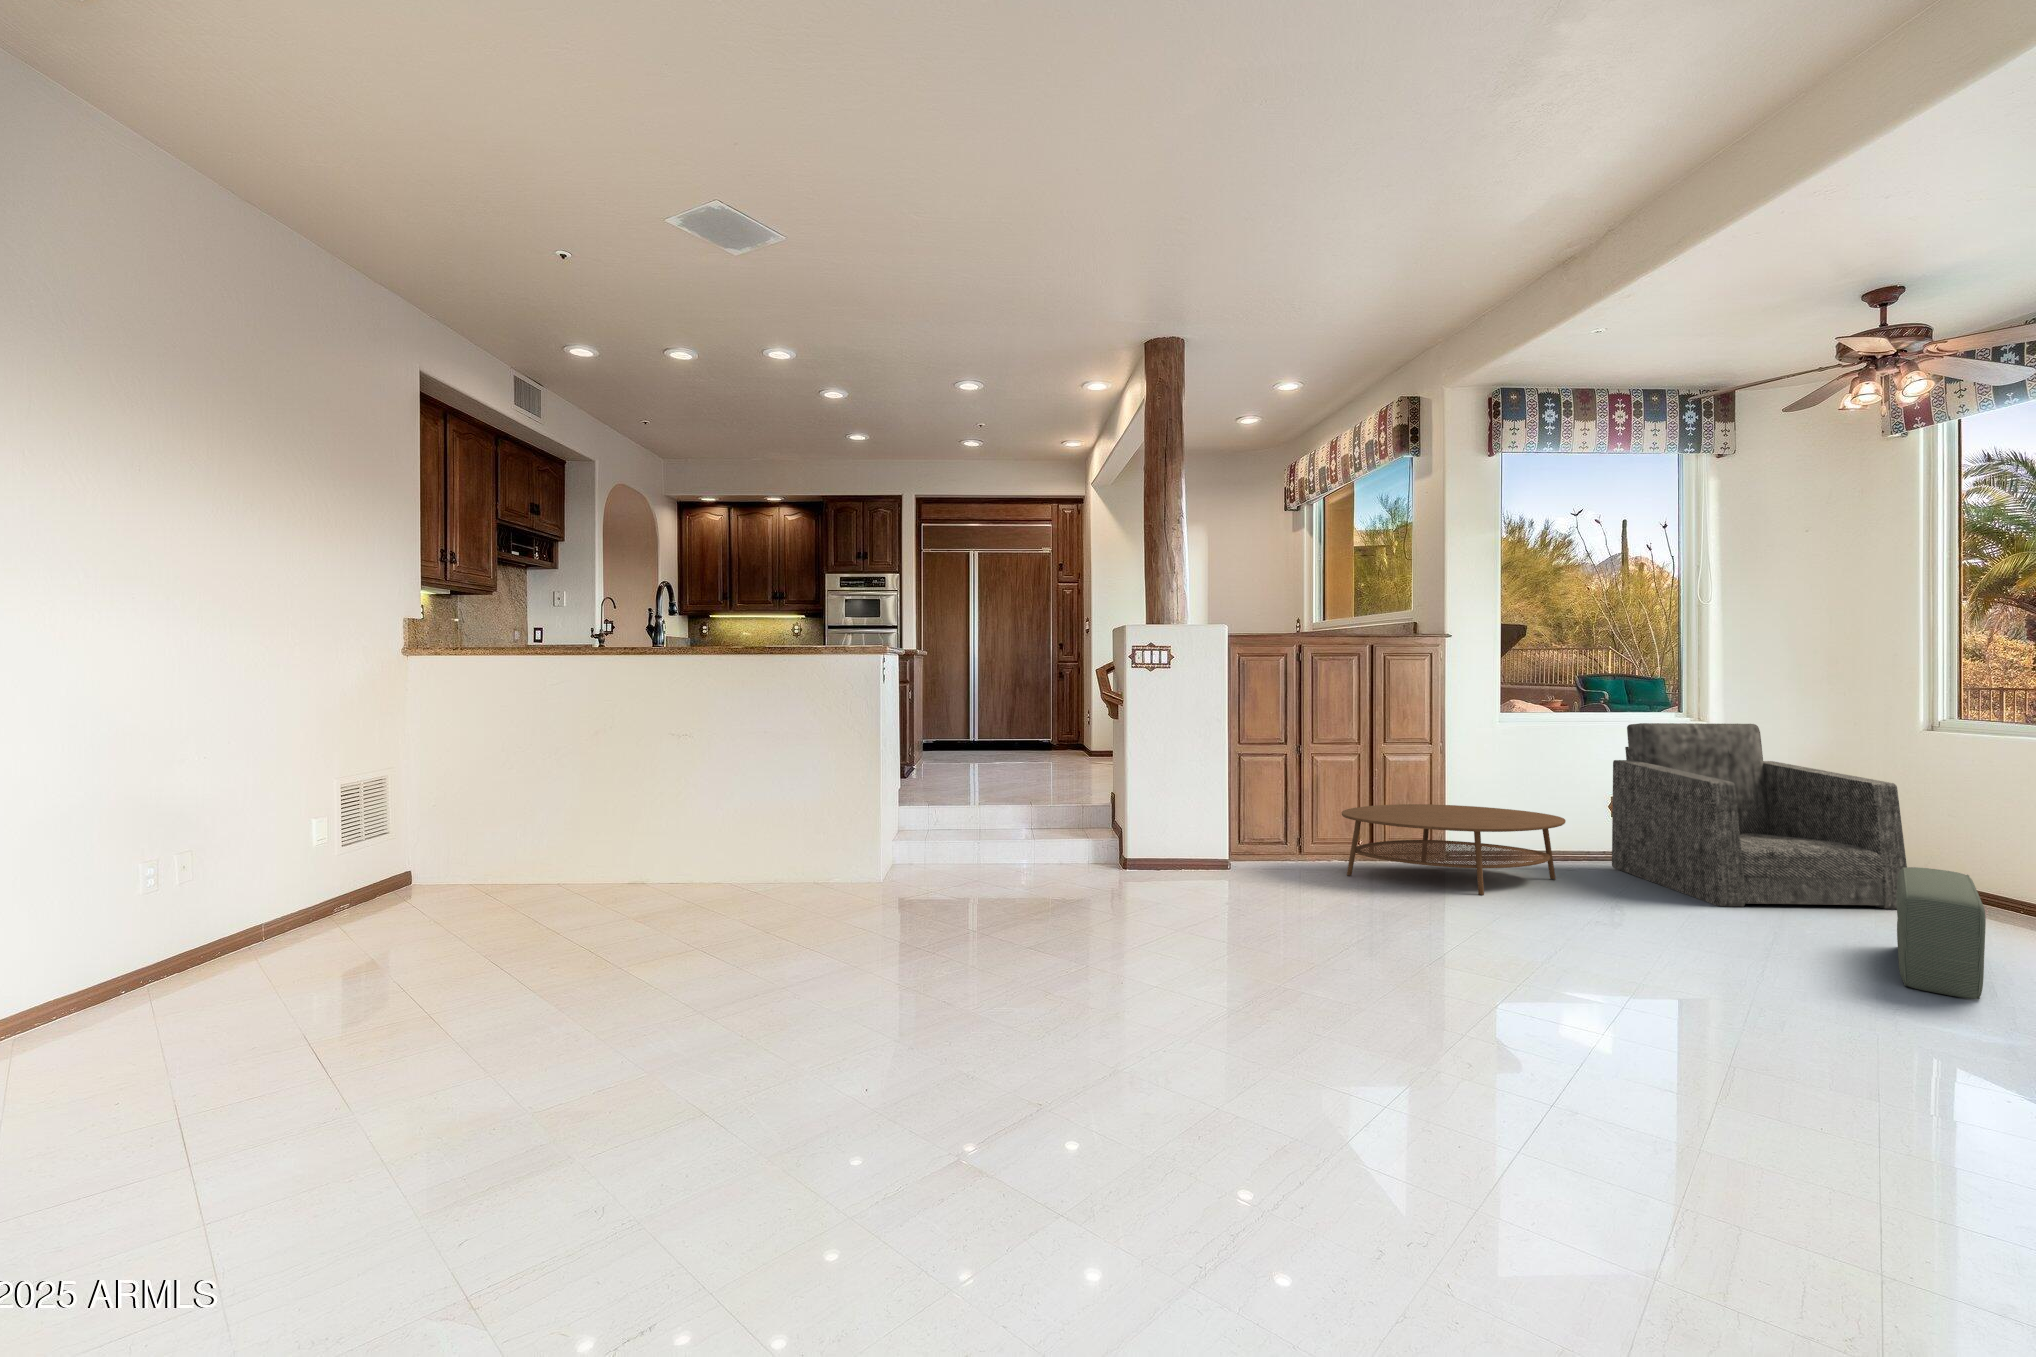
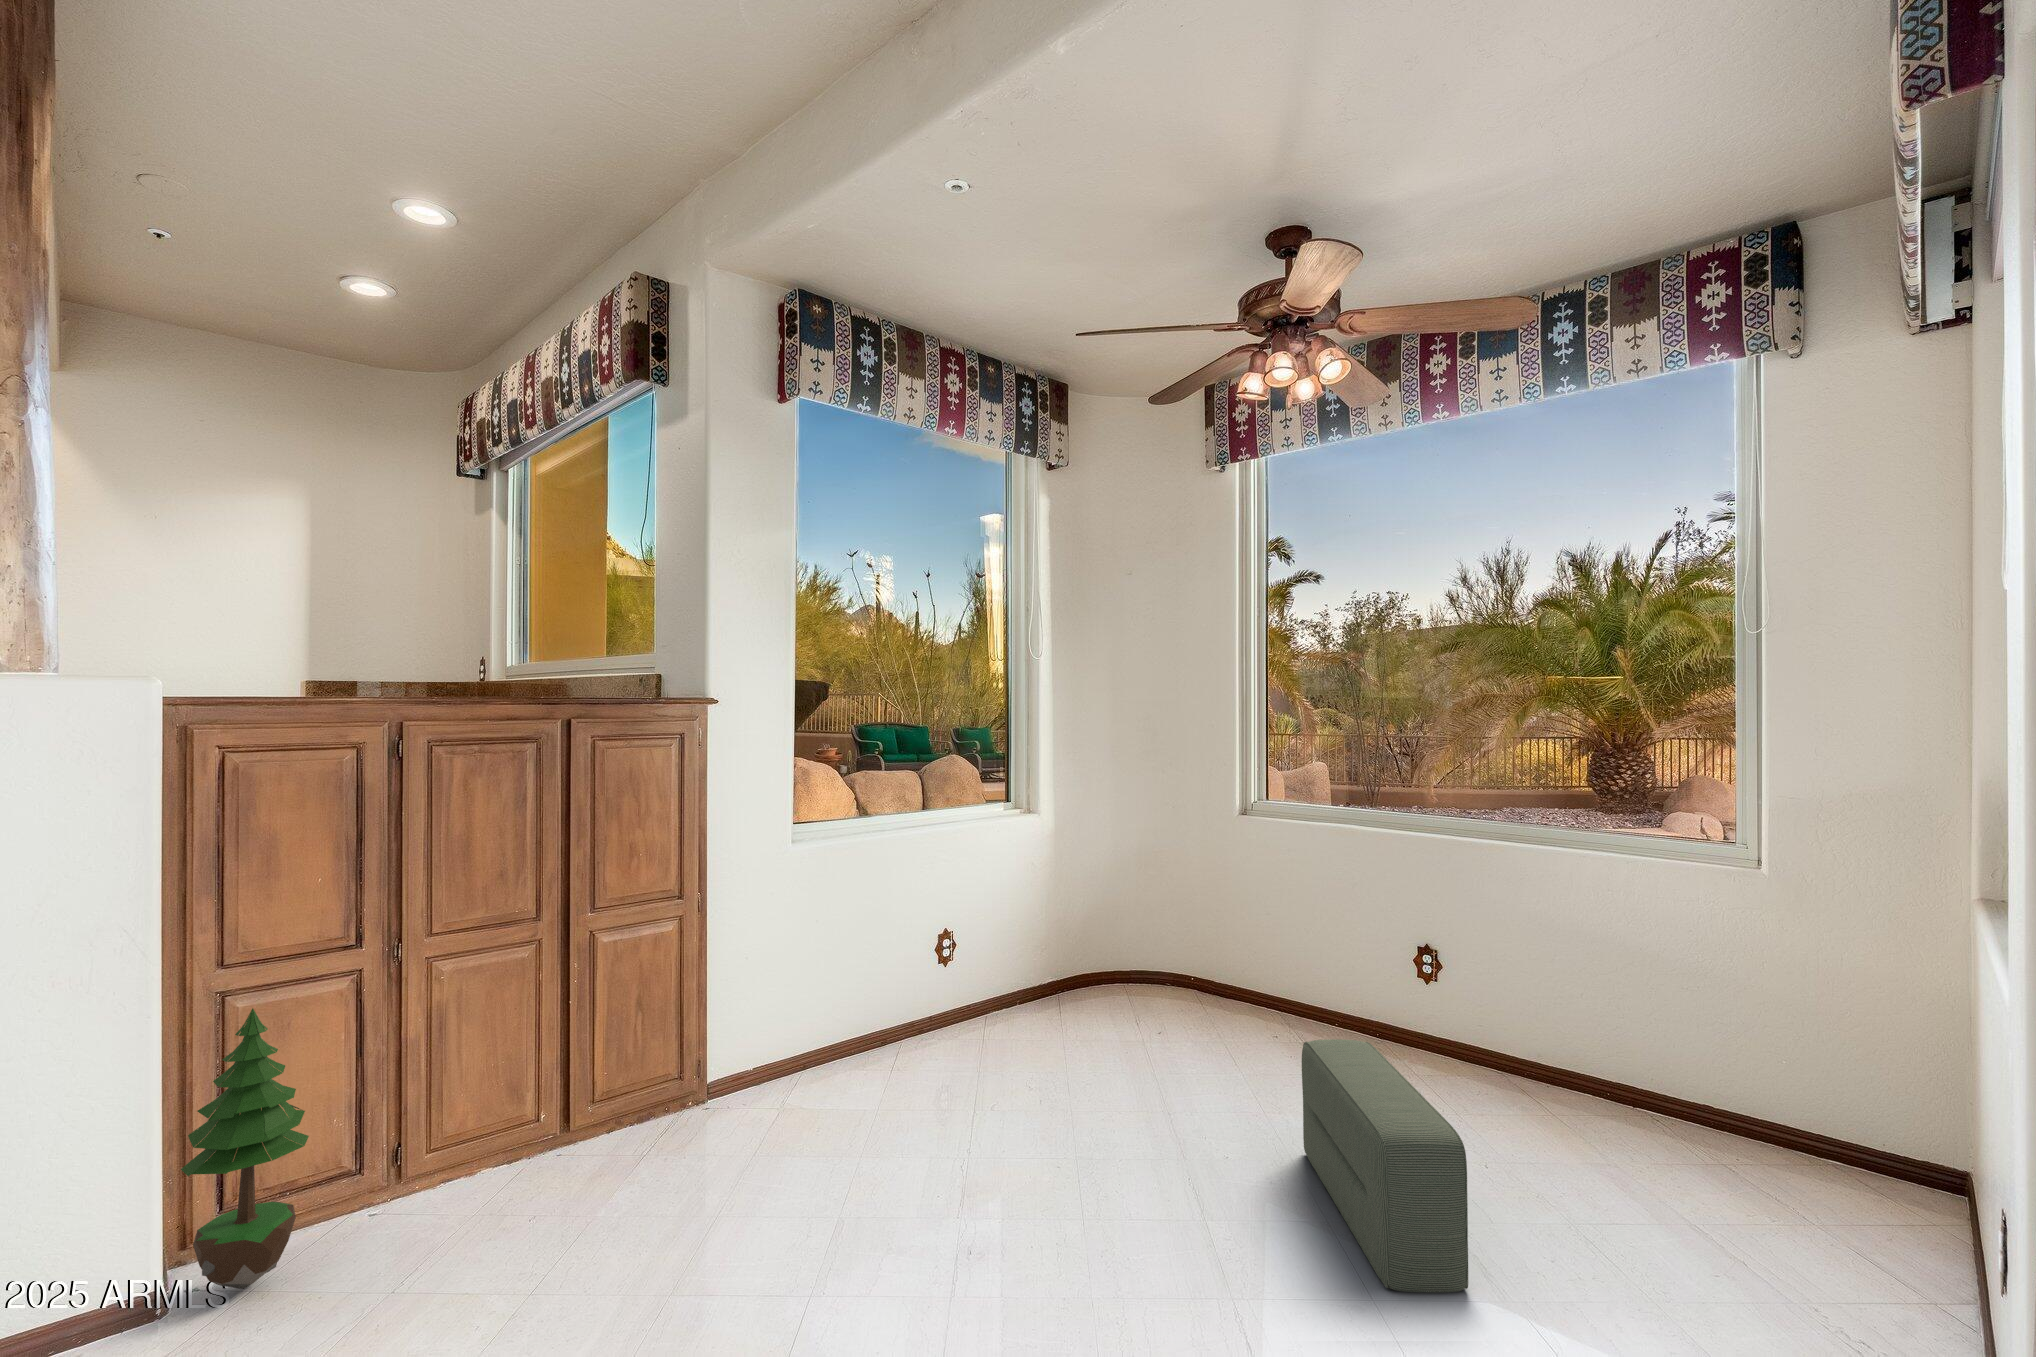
armchair: present [1612,723,1907,909] -> none [943,817,1253,1117]
potted tree: none [1235,758,1275,868] -> present [181,1008,309,1289]
coffee table: present [1342,804,1566,895] -> none [483,997,894,1239]

